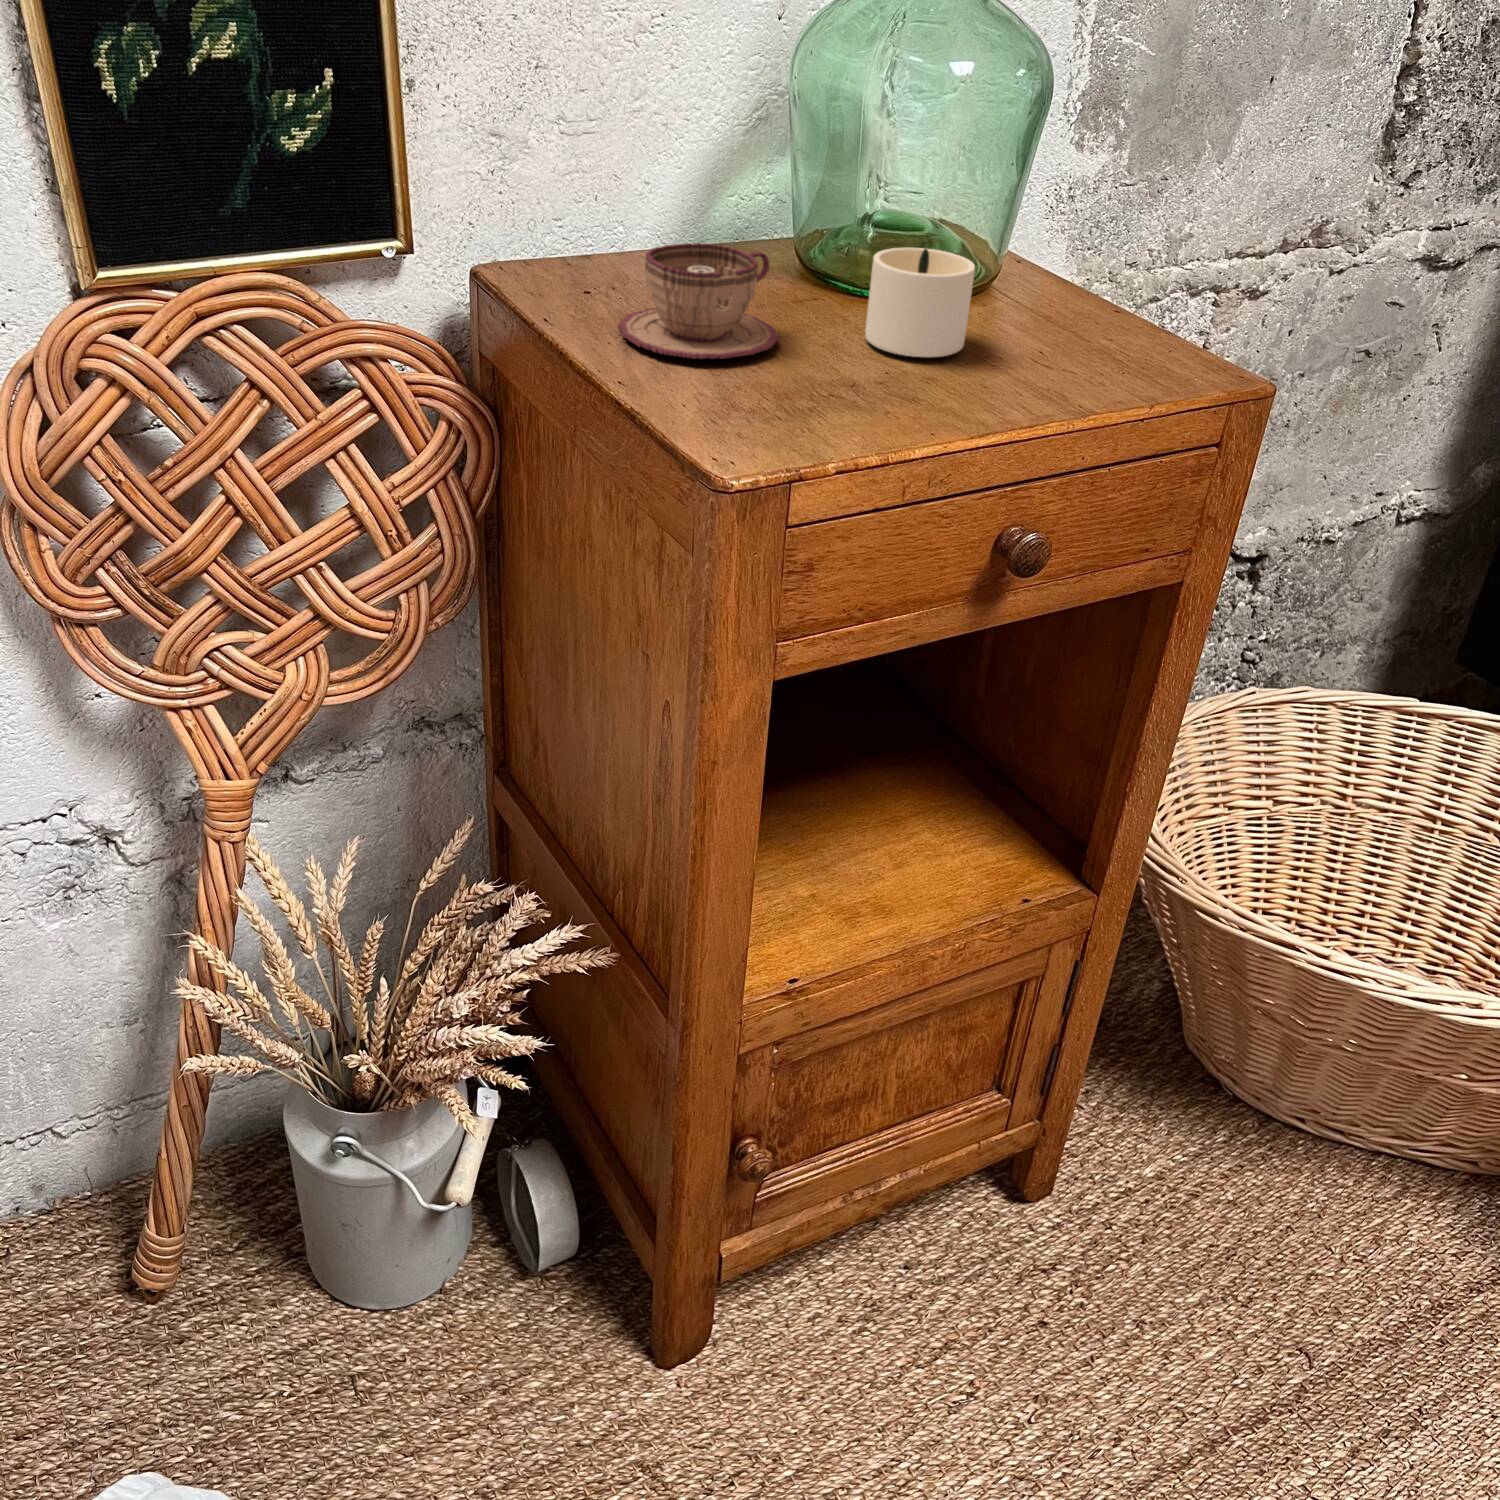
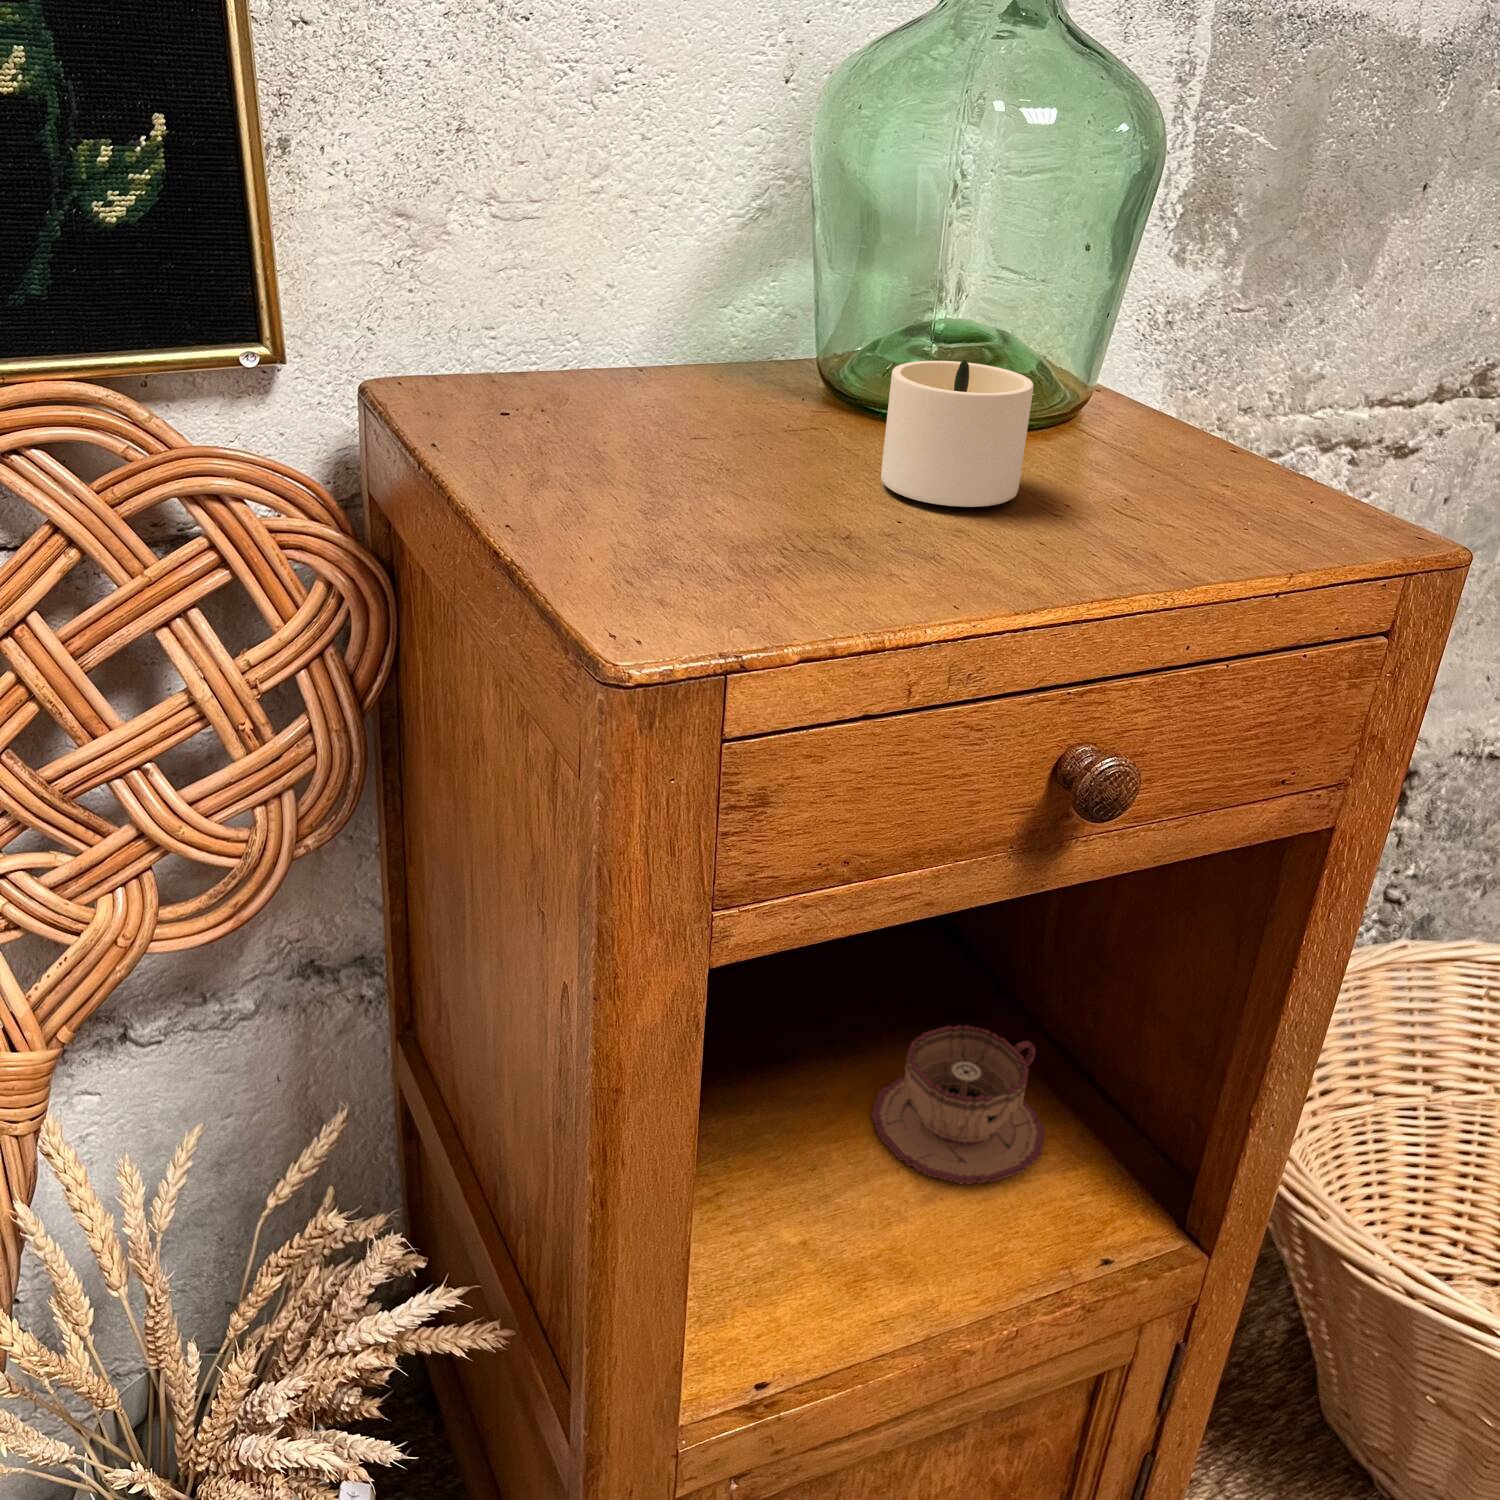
teacup: present [618,243,779,359] -> present [871,1025,1045,1184]

